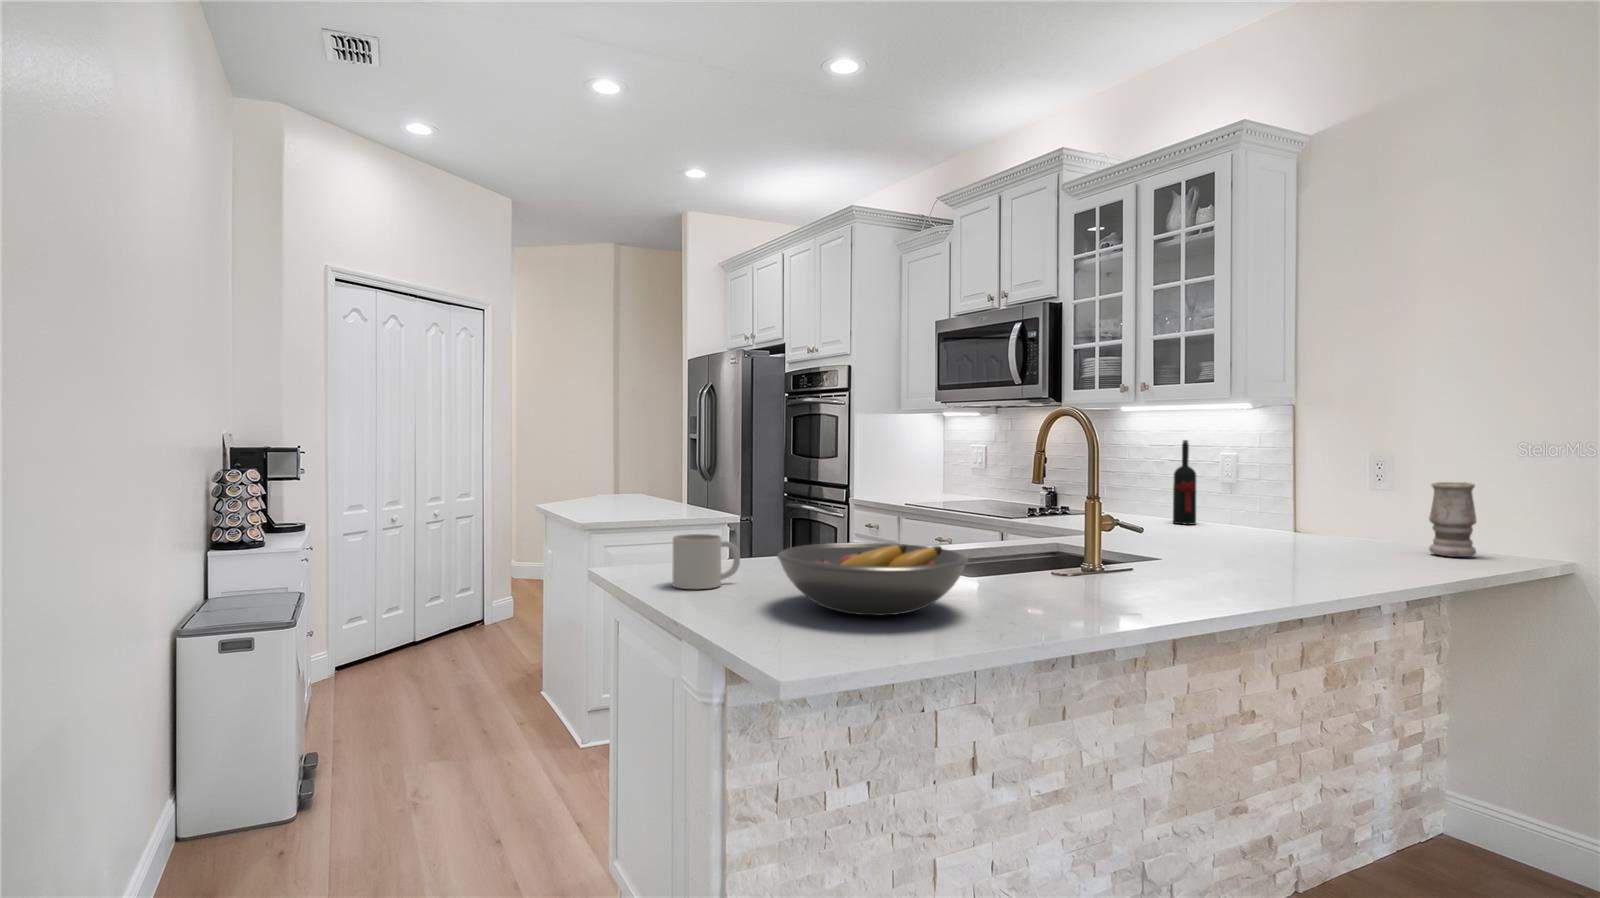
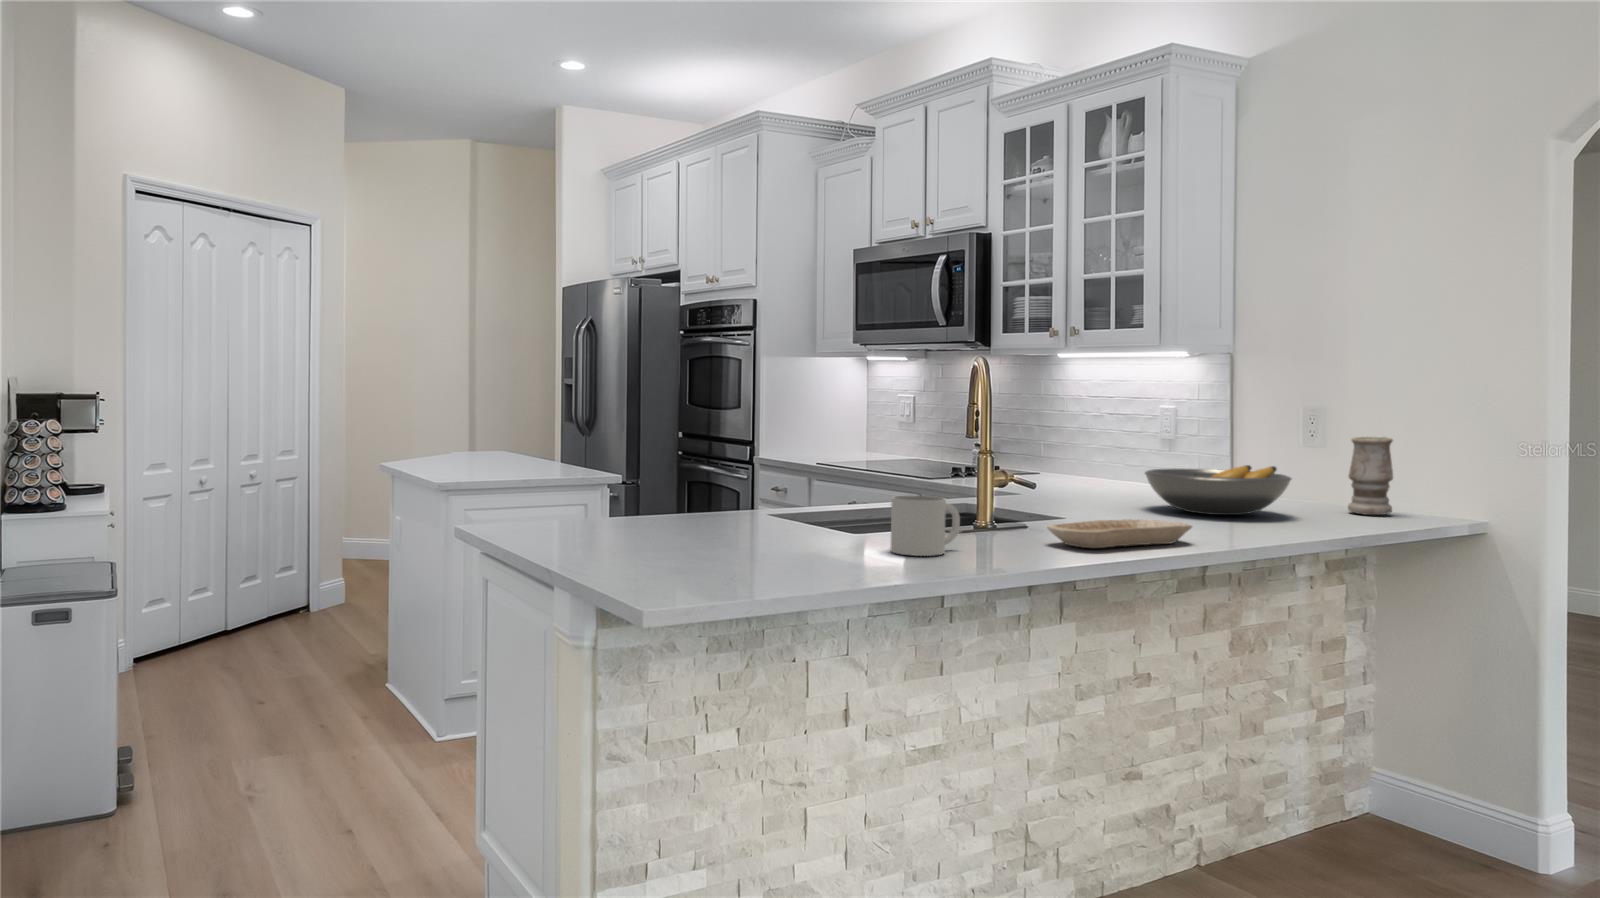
wine bottle: present [1173,440,1196,525] -> none [1102,391,1128,485]
mug: present [672,534,740,589] -> present [891,495,960,556]
fruit bowl: present [777,543,968,615] -> present [1145,465,1292,515]
tray: none [1160,566,1304,597] -> present [1047,519,1192,548]

